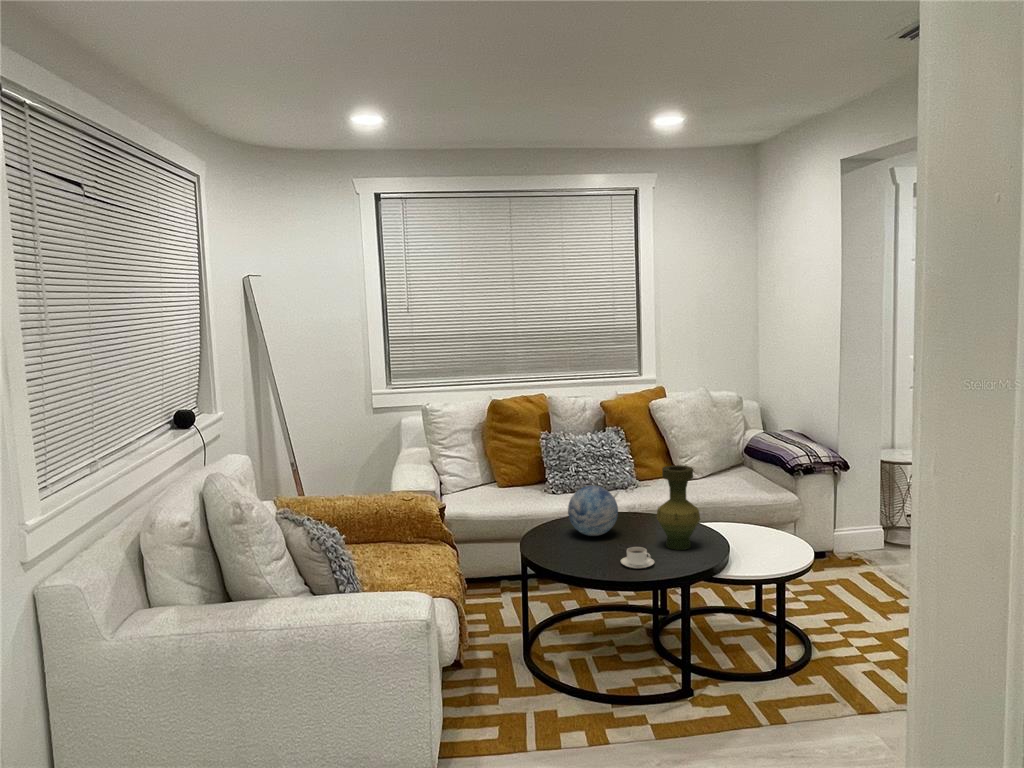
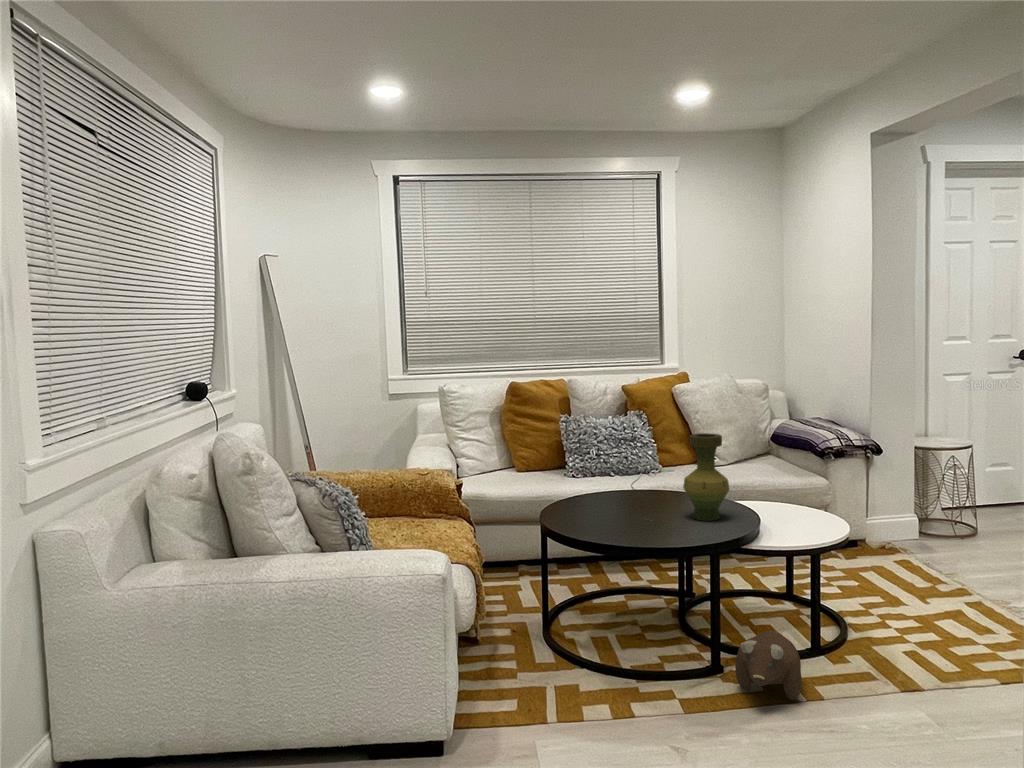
decorative orb: present [568,486,618,536] -> none [590,457,642,509]
coffee cup: present [620,547,655,568] -> none [646,515,682,536]
plush toy: none [704,658,766,725] -> present [735,631,802,700]

